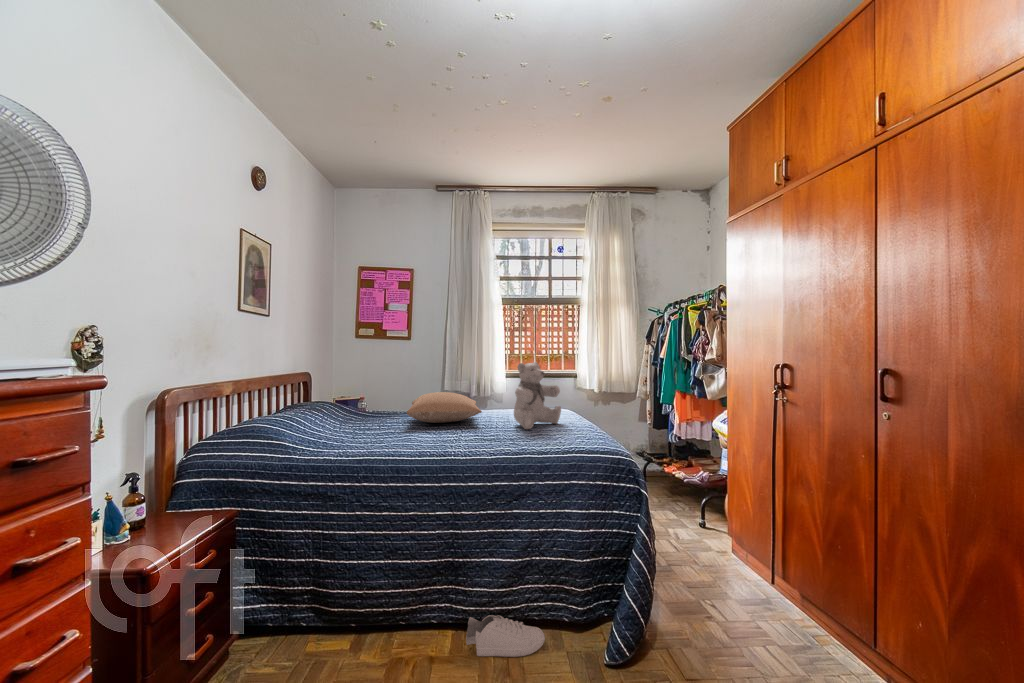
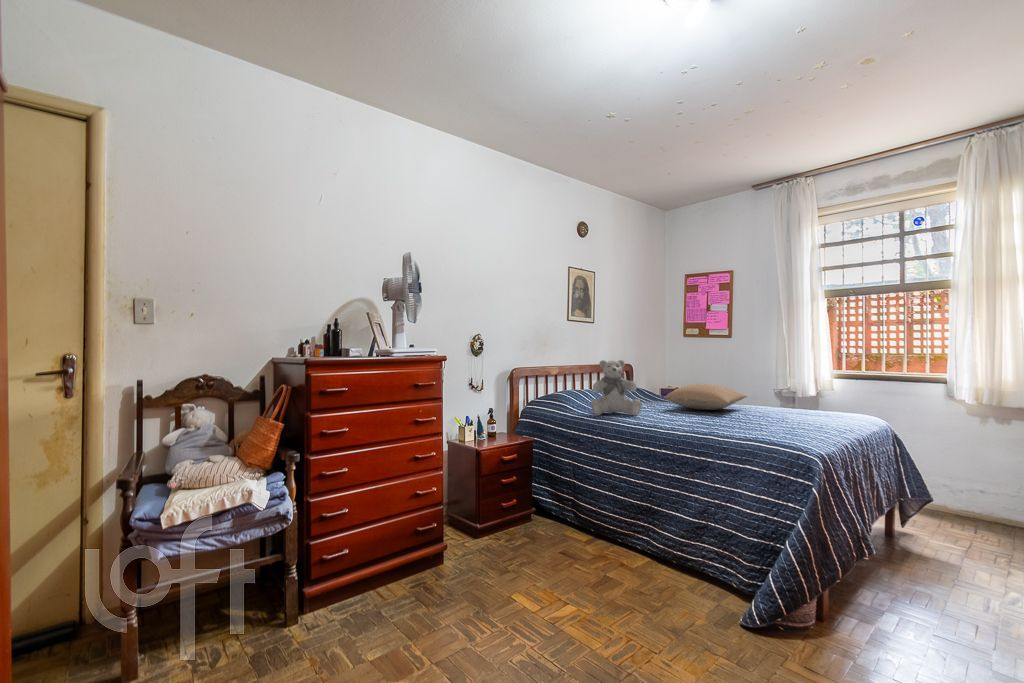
teddy bear: present [514,362,561,429] -> present [591,360,642,416]
shoe: present [466,615,545,657] -> none [652,549,709,593]

